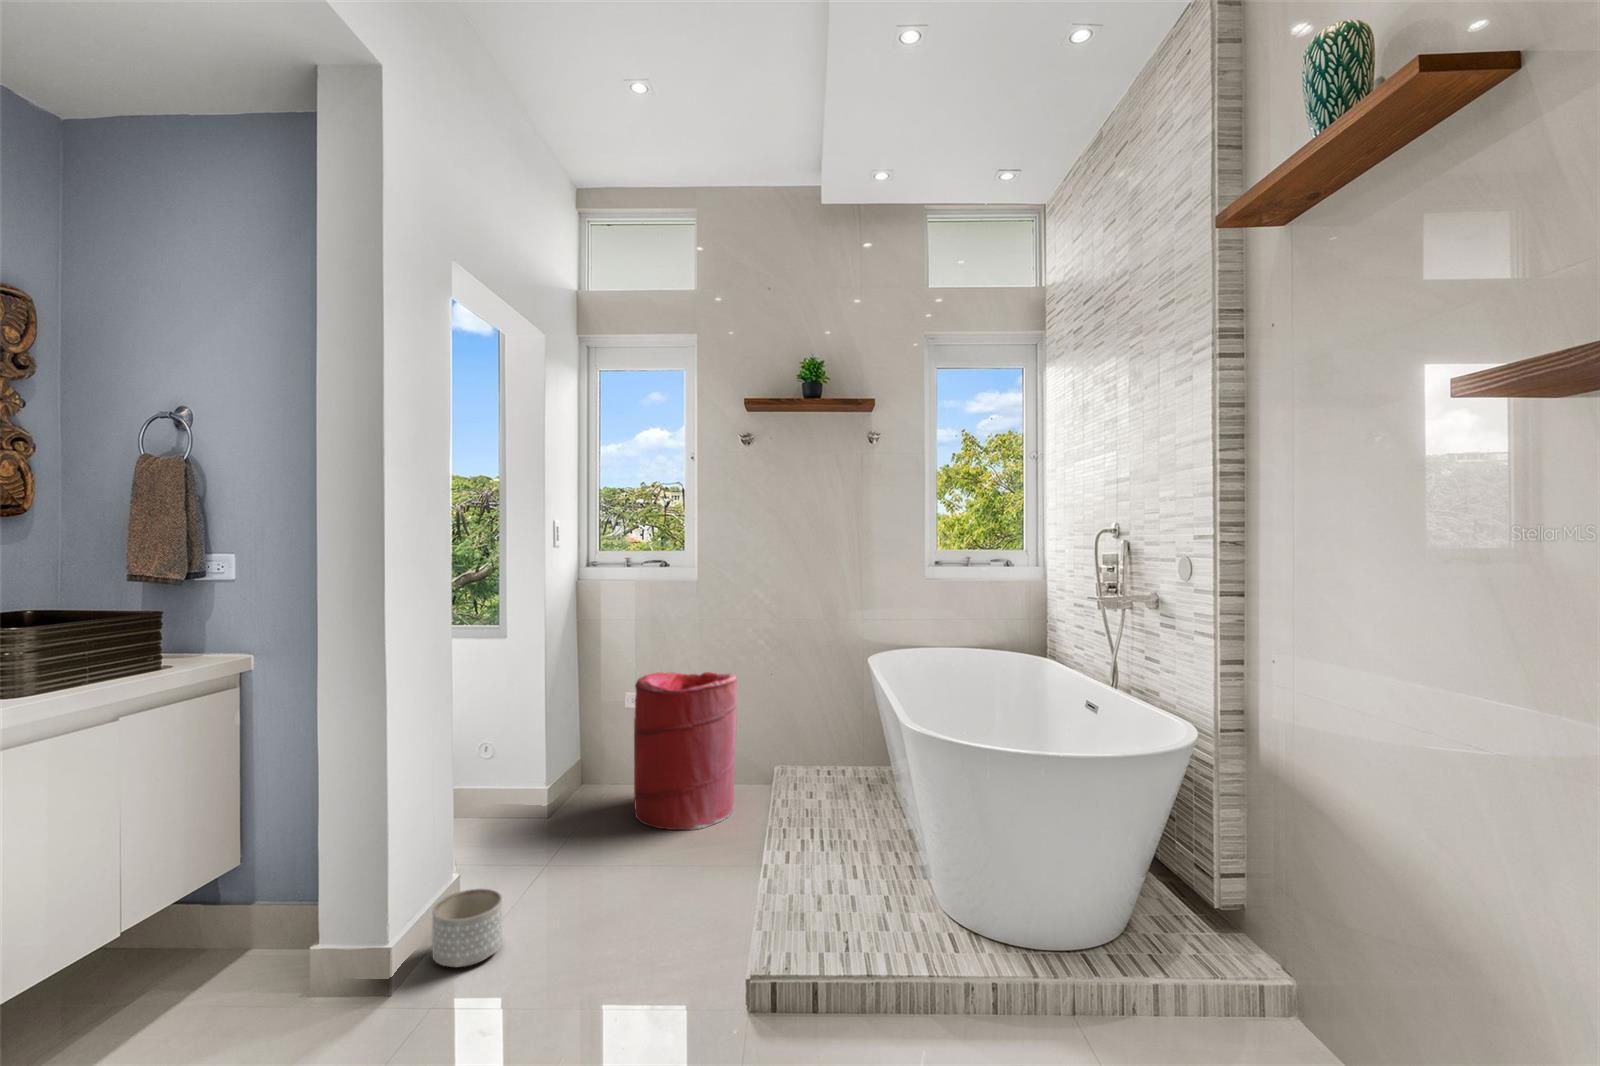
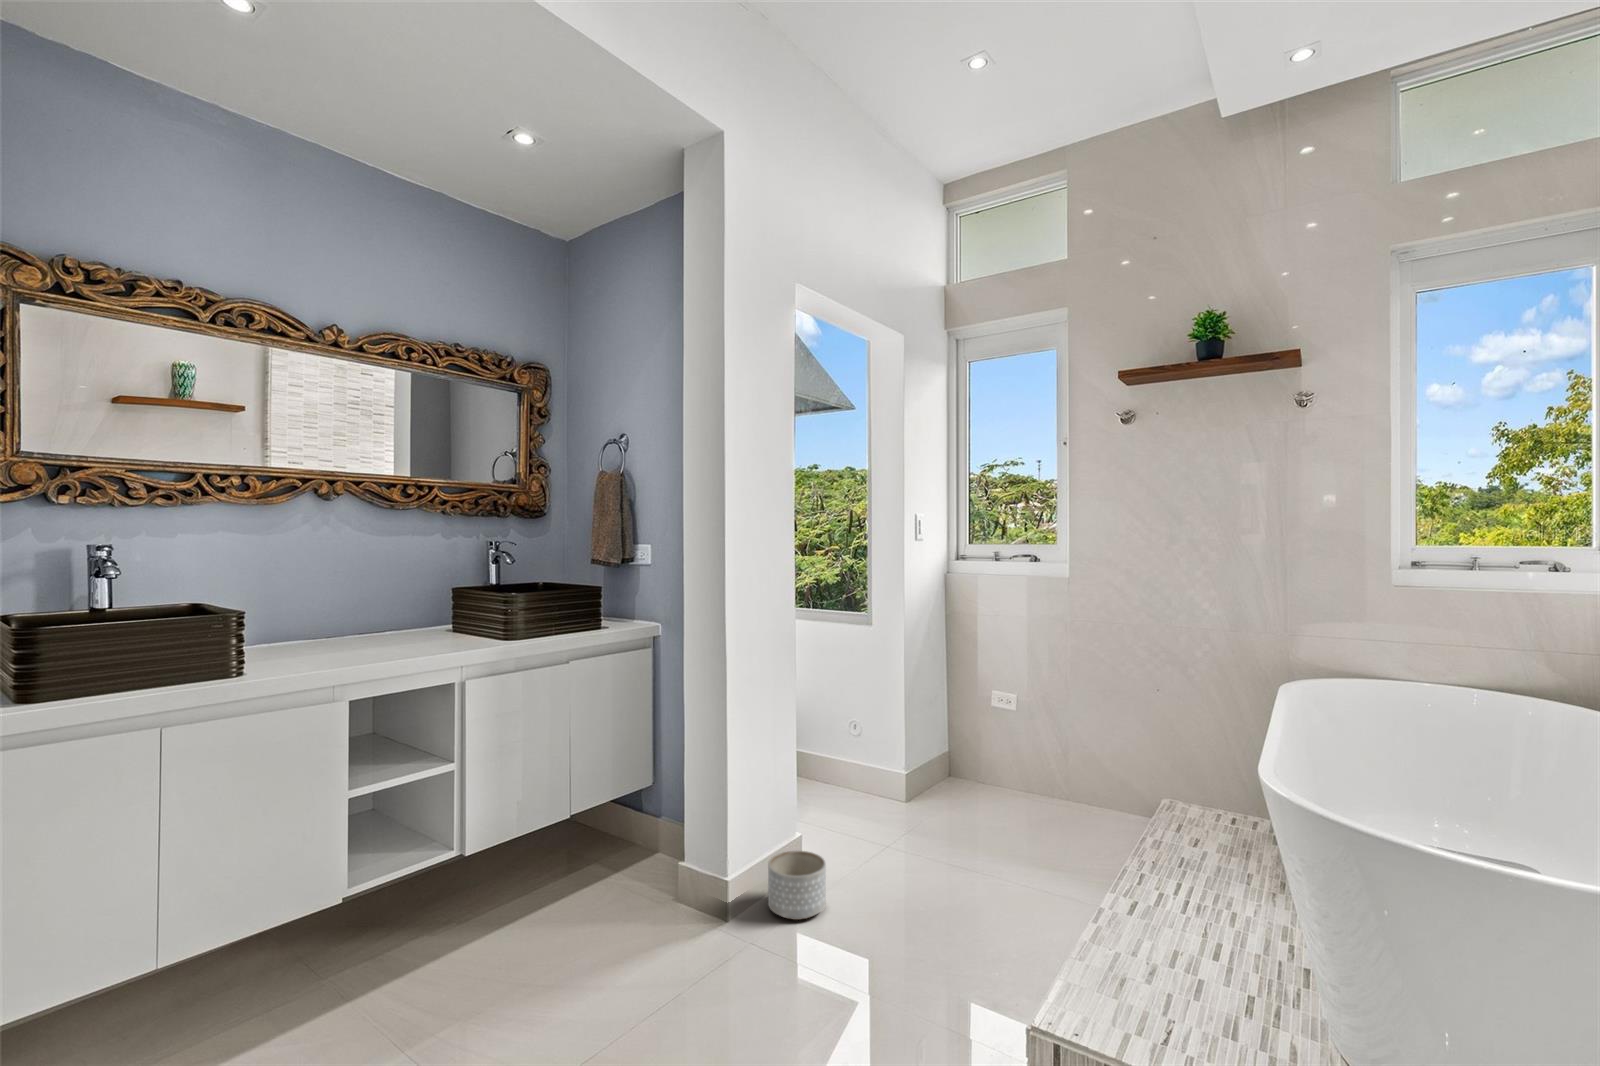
laundry hamper: present [634,672,737,830] -> none [993,675,1107,850]

